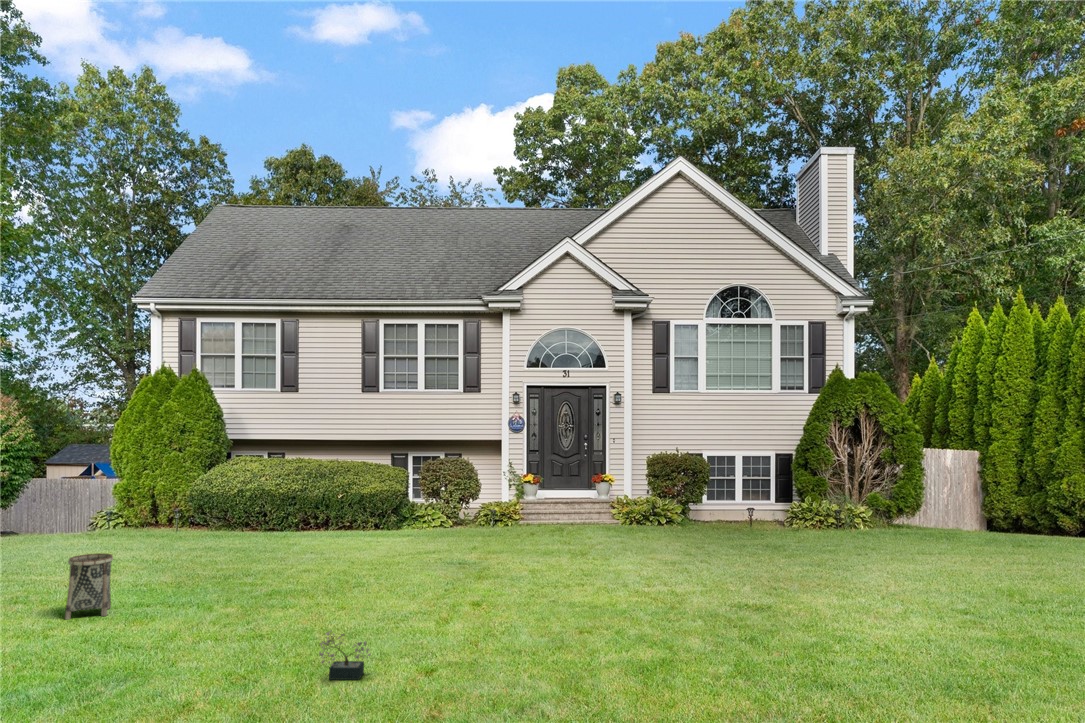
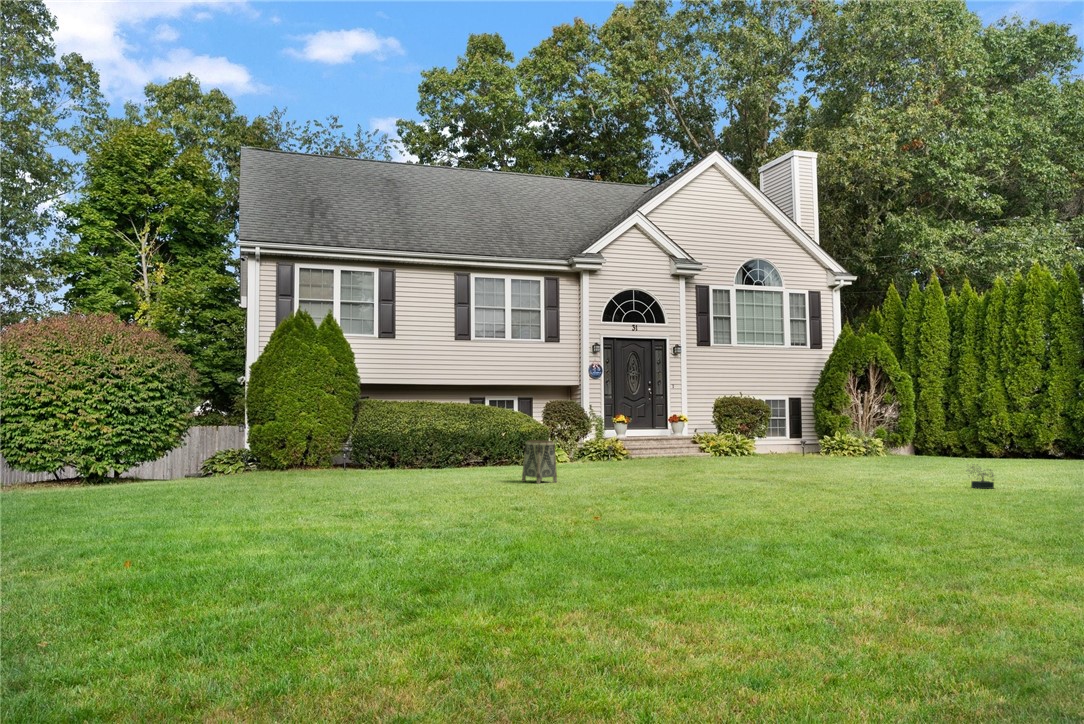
decorative plant: present [319,631,371,680] -> present [967,464,994,489]

